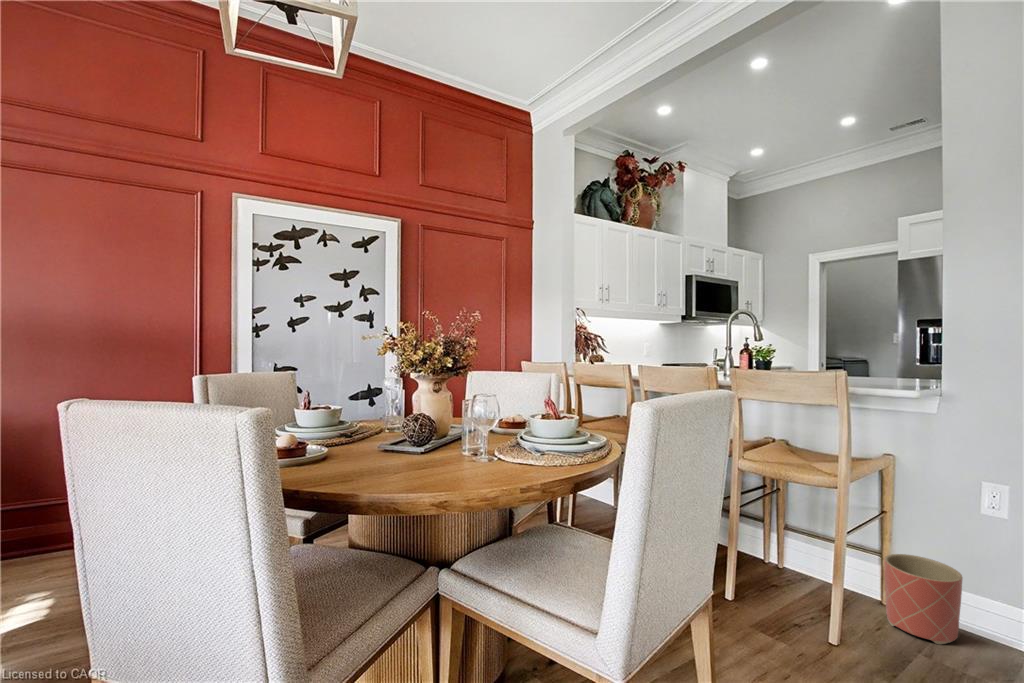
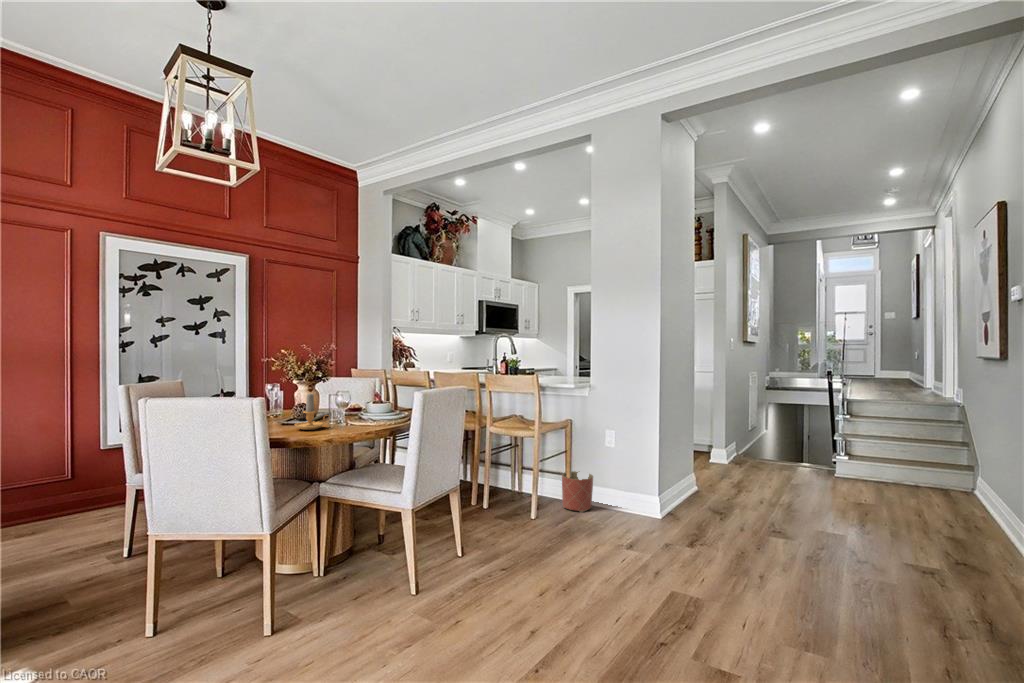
candle: none [392,393,457,466] -> present [295,394,326,430]

